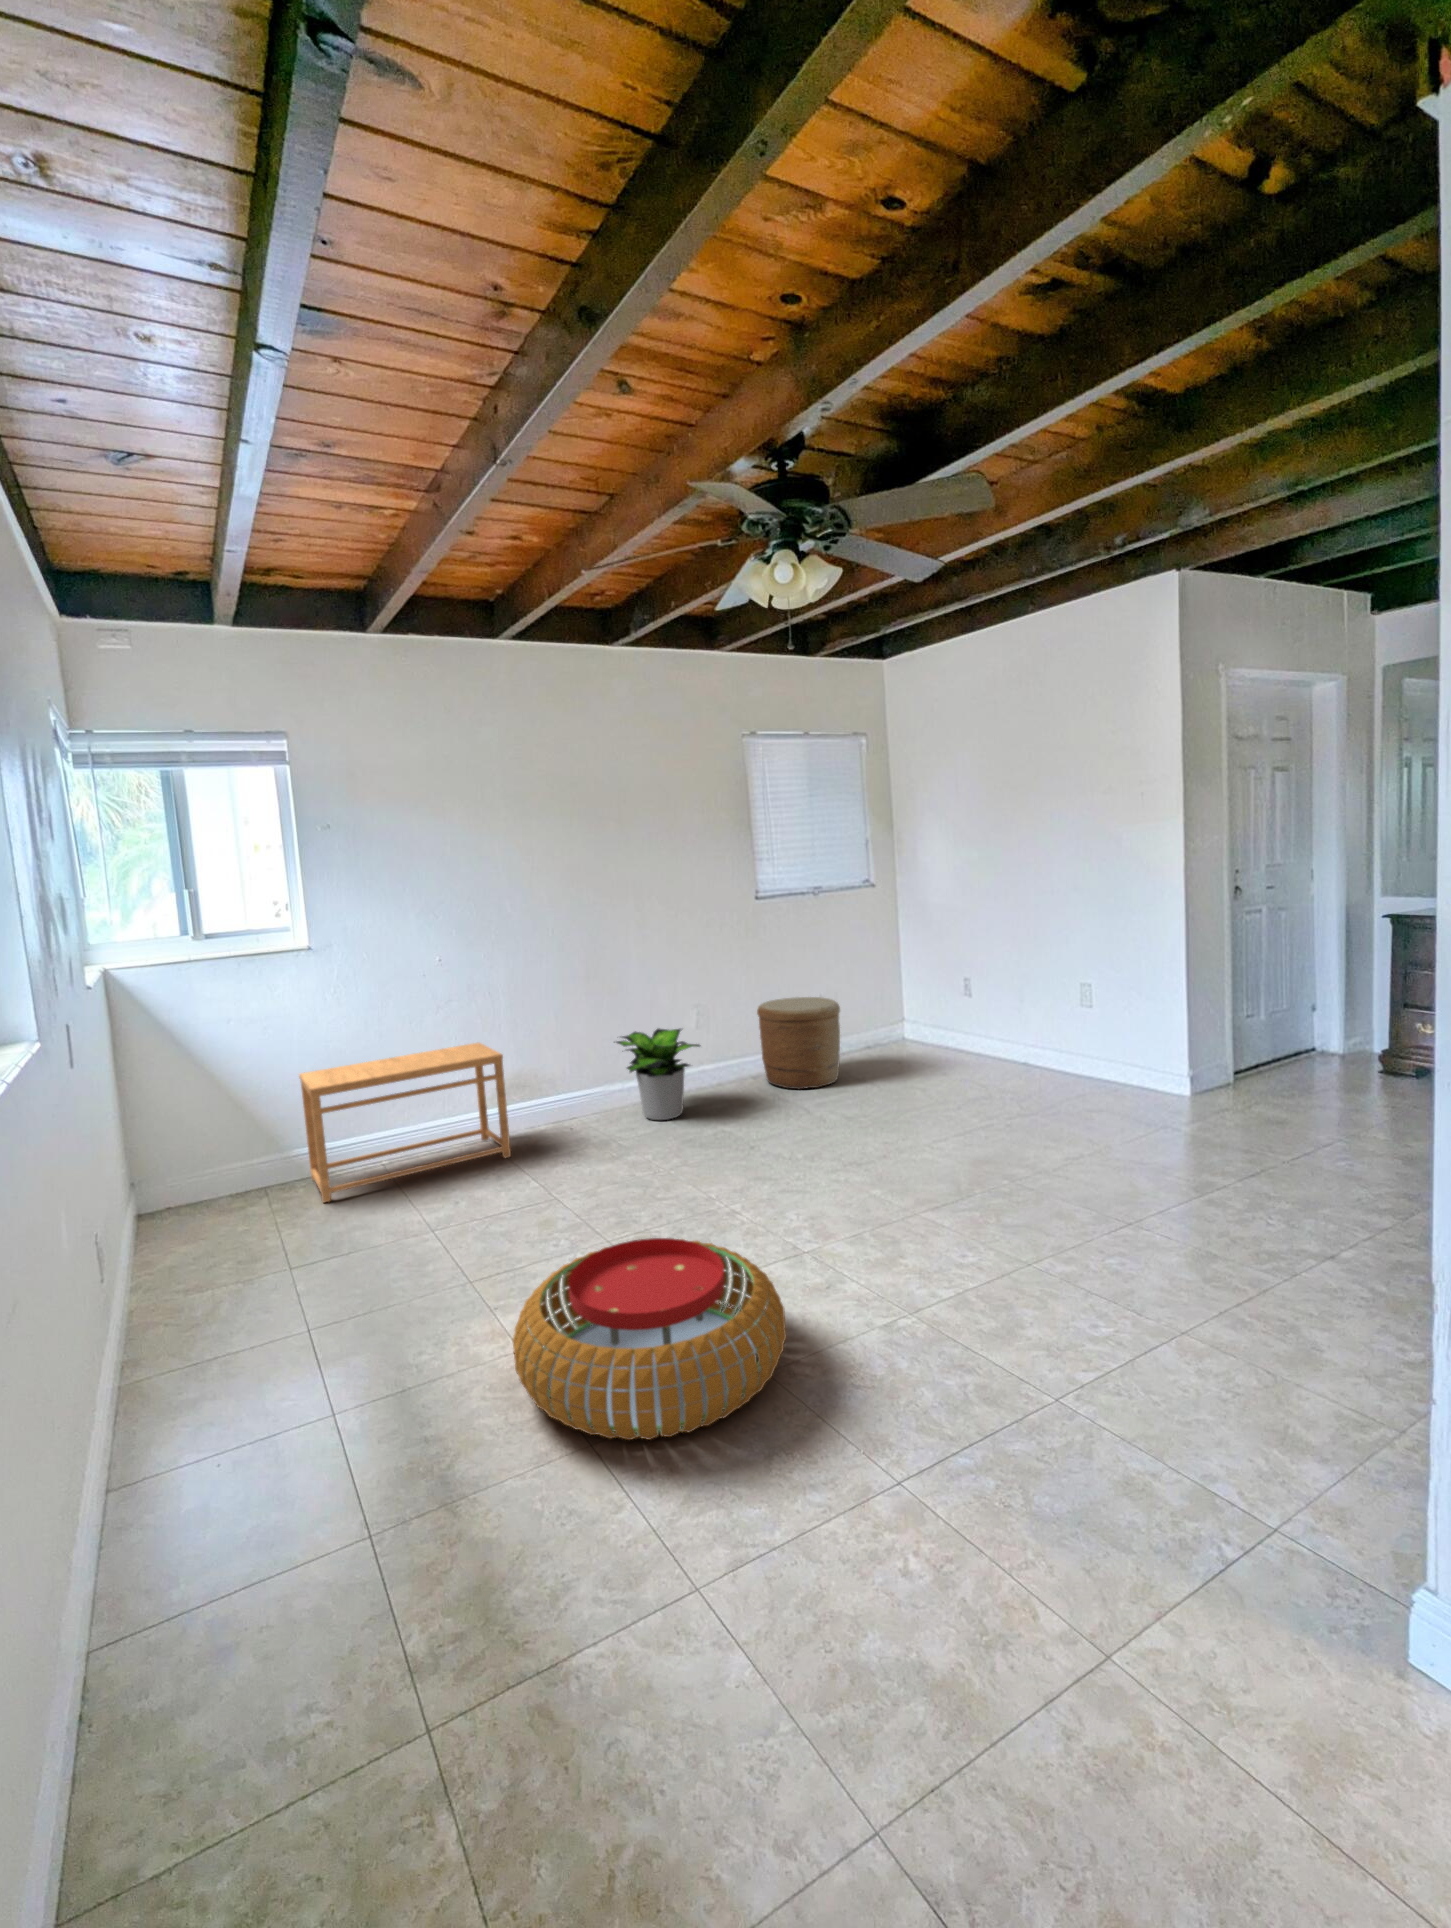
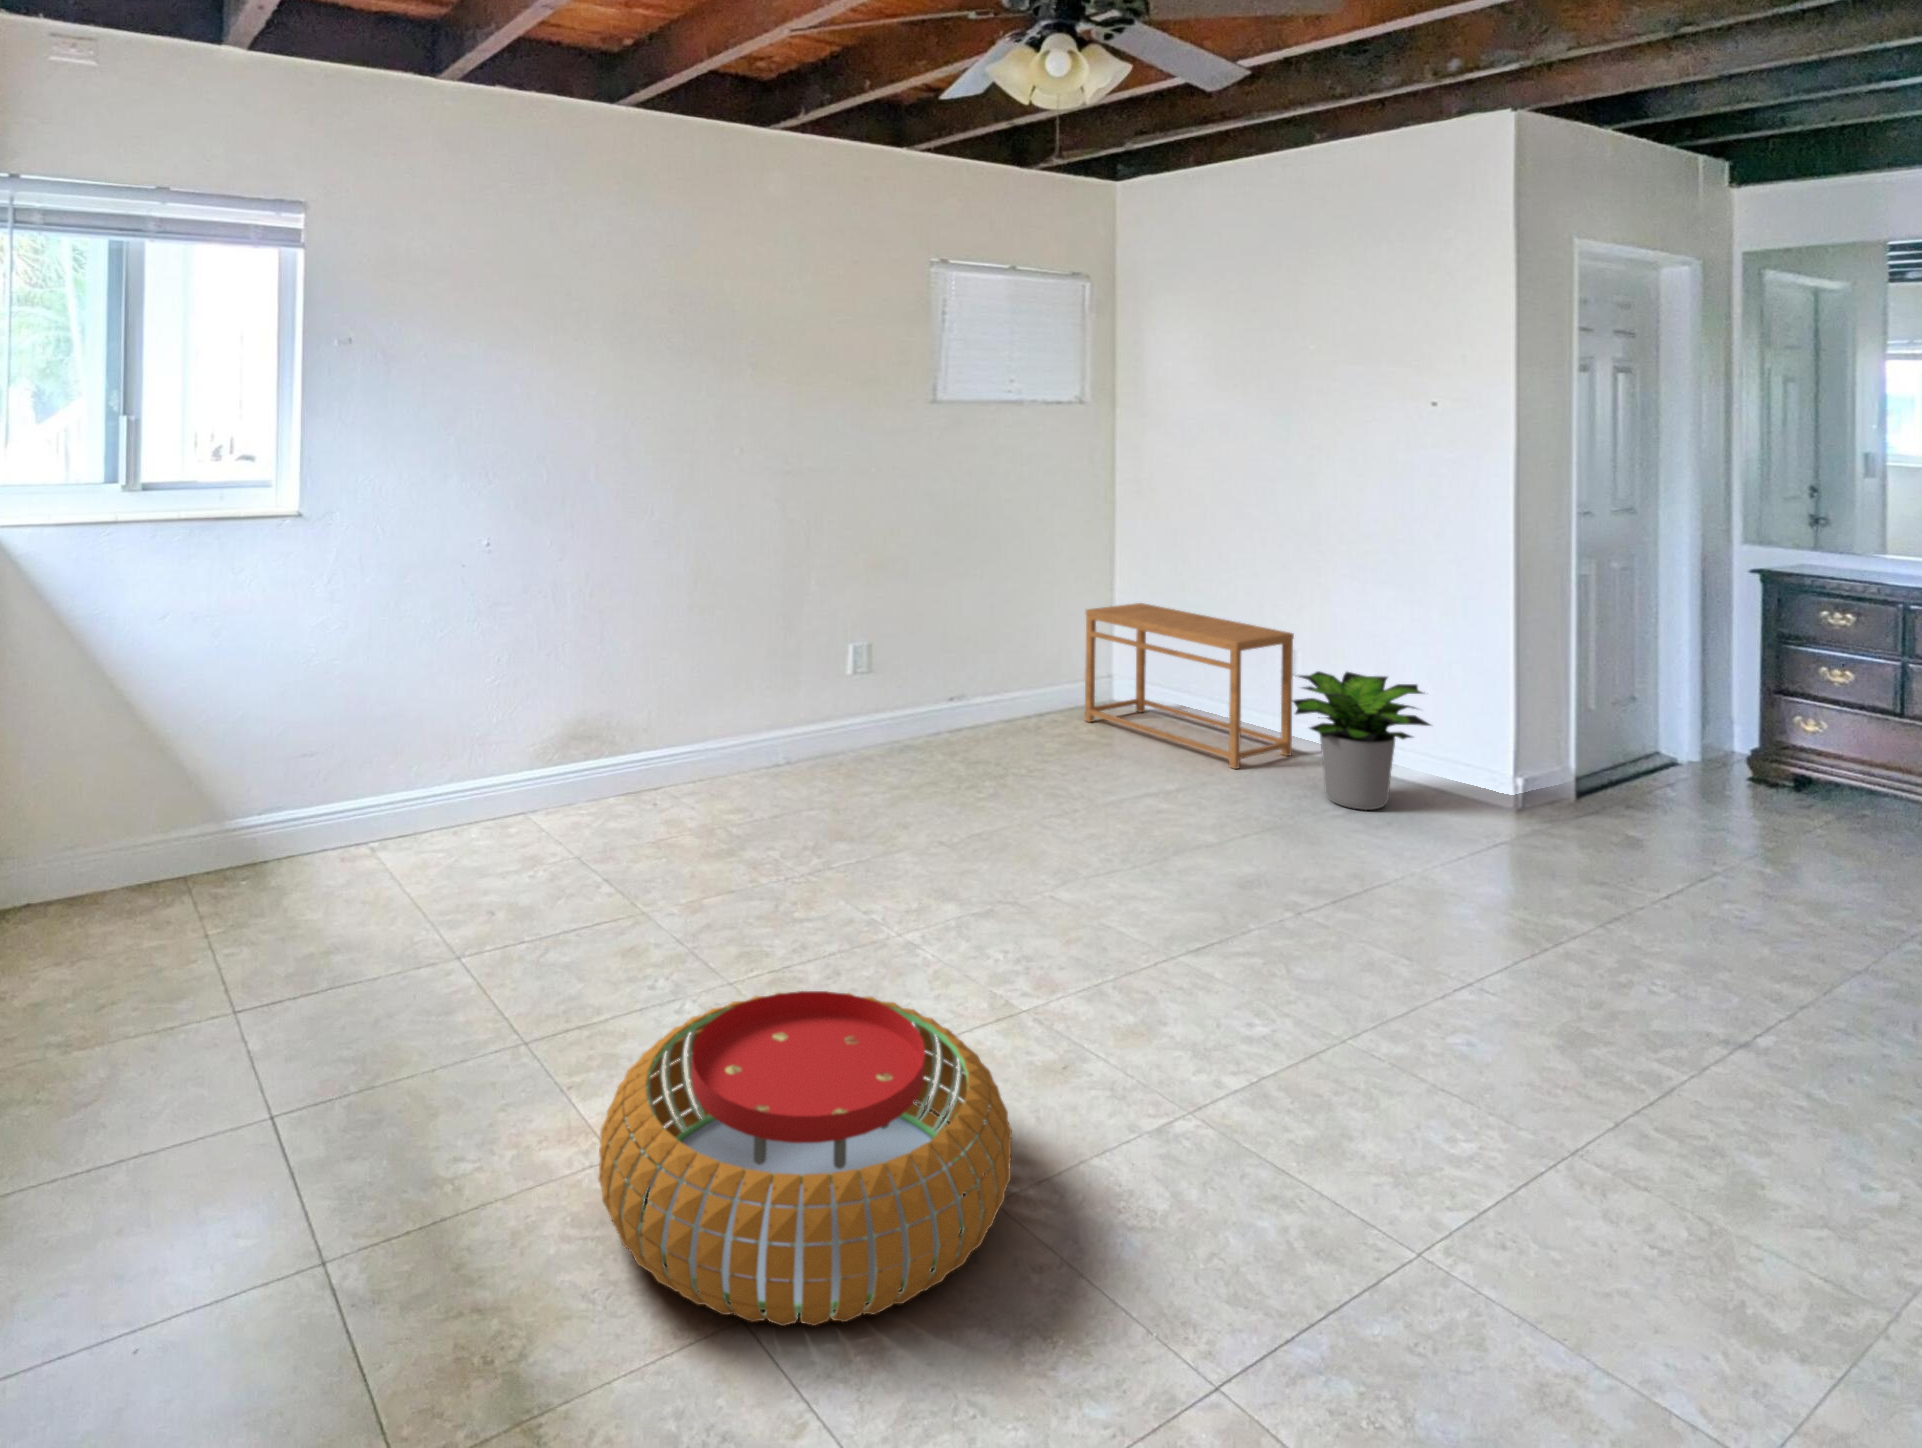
woven basket: present [757,997,840,1089] -> none [916,628,1033,762]
potted plant: present [616,1028,700,1120] -> present [1292,671,1430,810]
side table: present [299,1043,511,1202] -> present [1085,603,1294,769]

